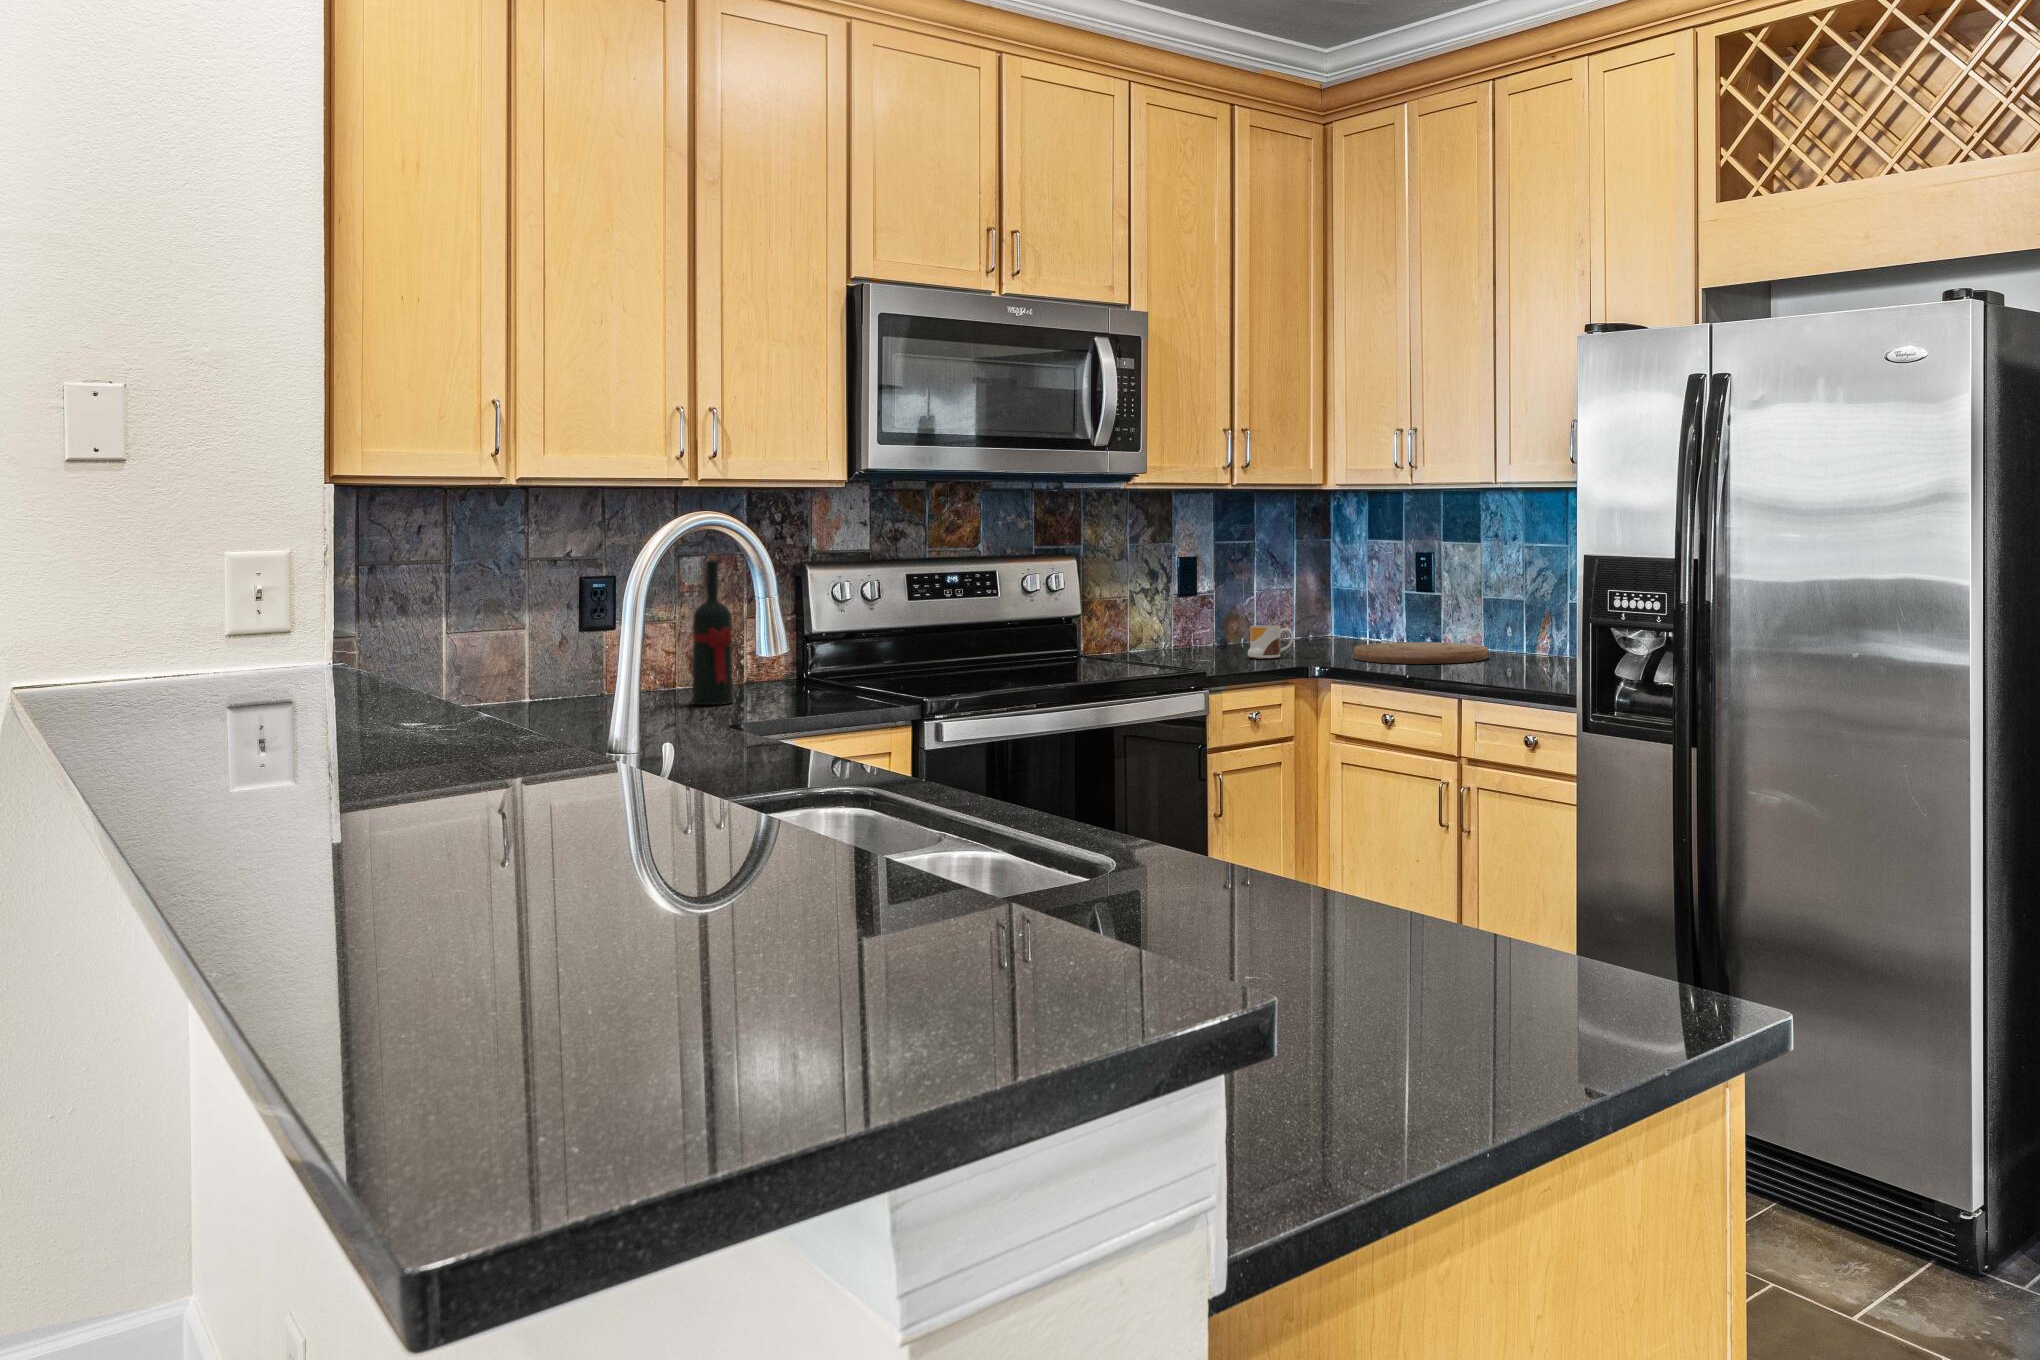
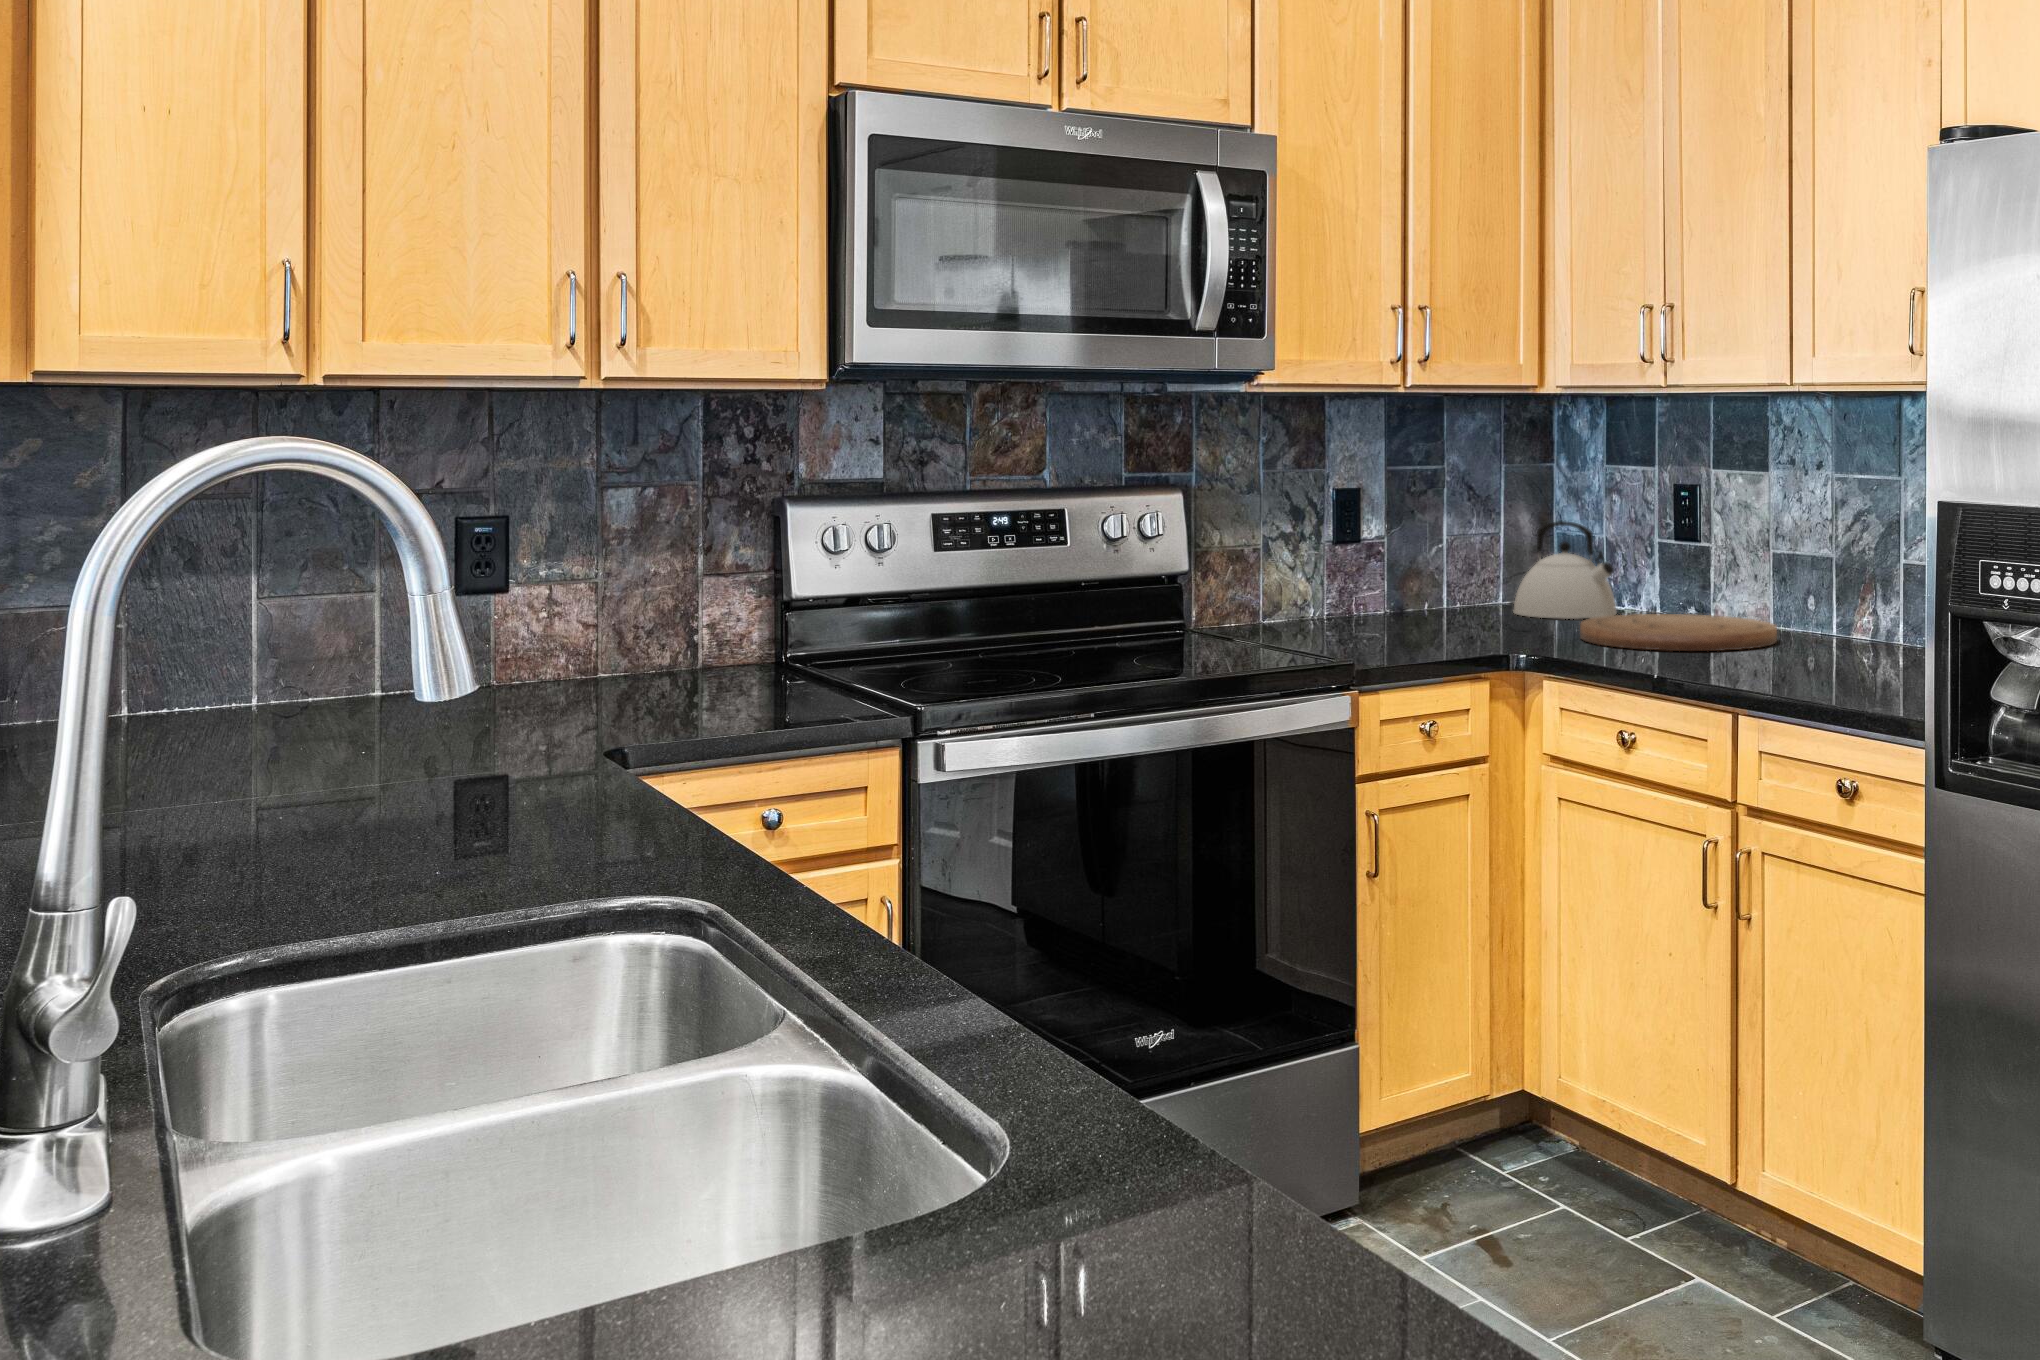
wine bottle: present [692,555,733,705] -> none [588,489,649,711]
kettle: none [1303,580,1377,648] -> present [1513,521,1616,619]
mug: present [1248,625,1294,659] -> none [1428,588,1494,636]

